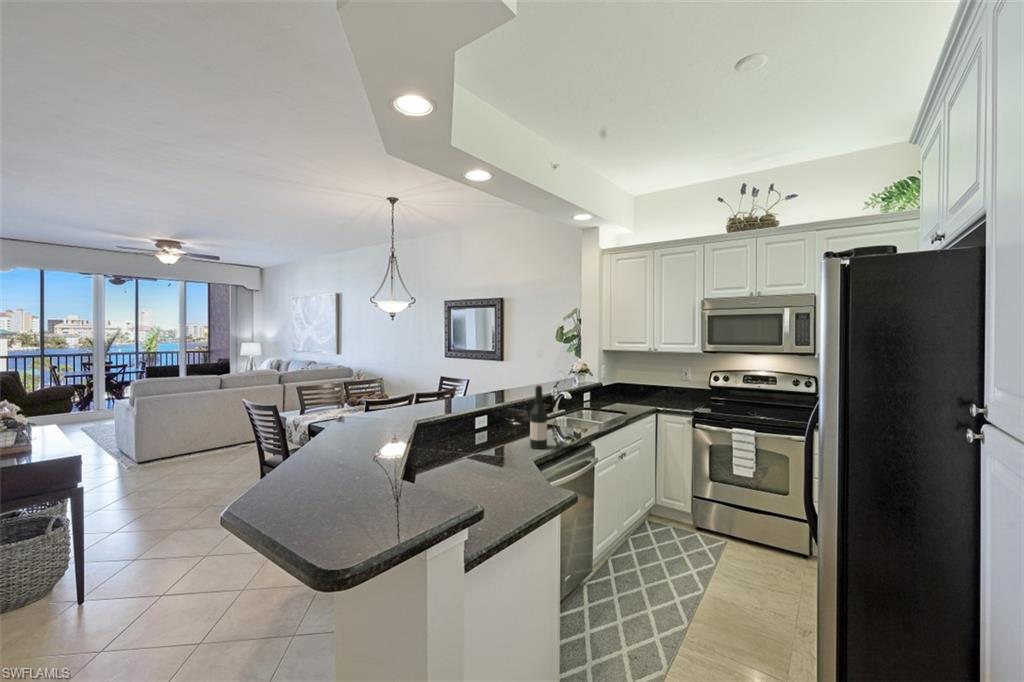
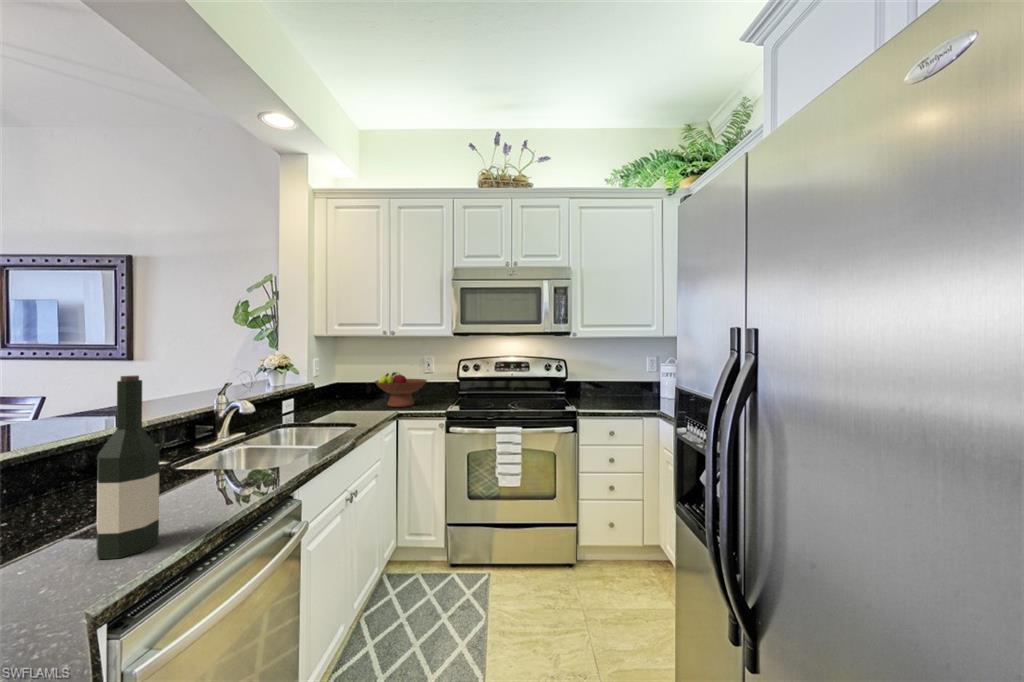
fruit bowl: none [642,378,683,404] -> present [375,372,427,407]

